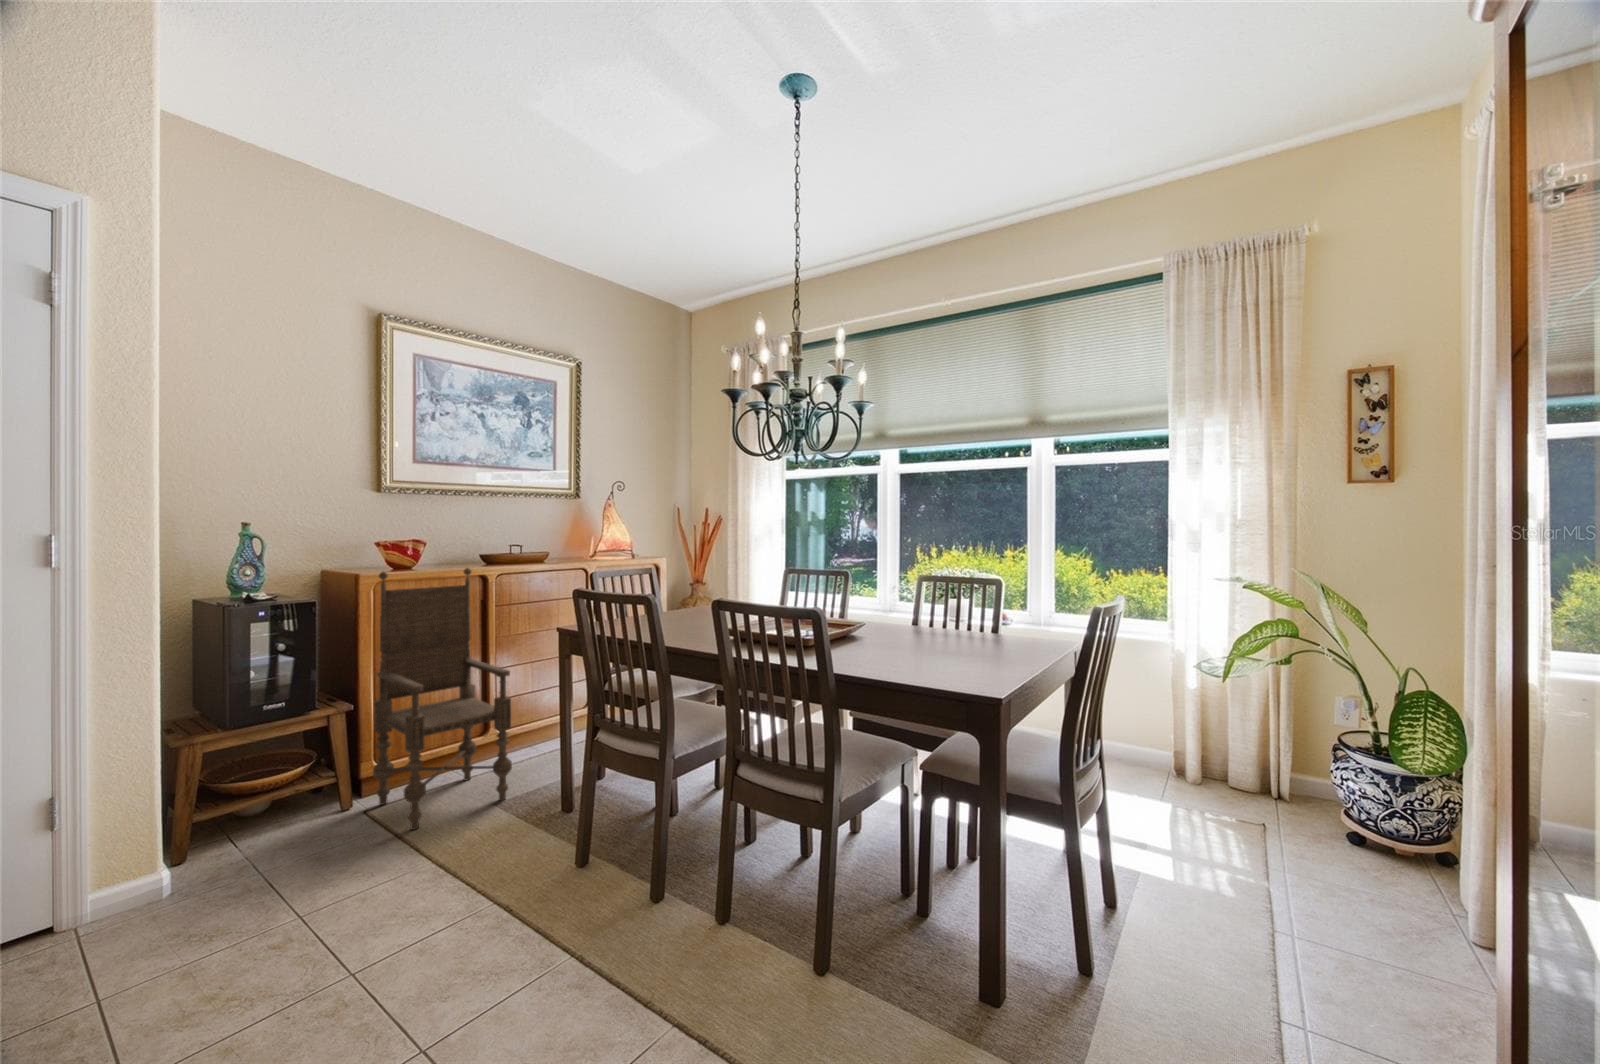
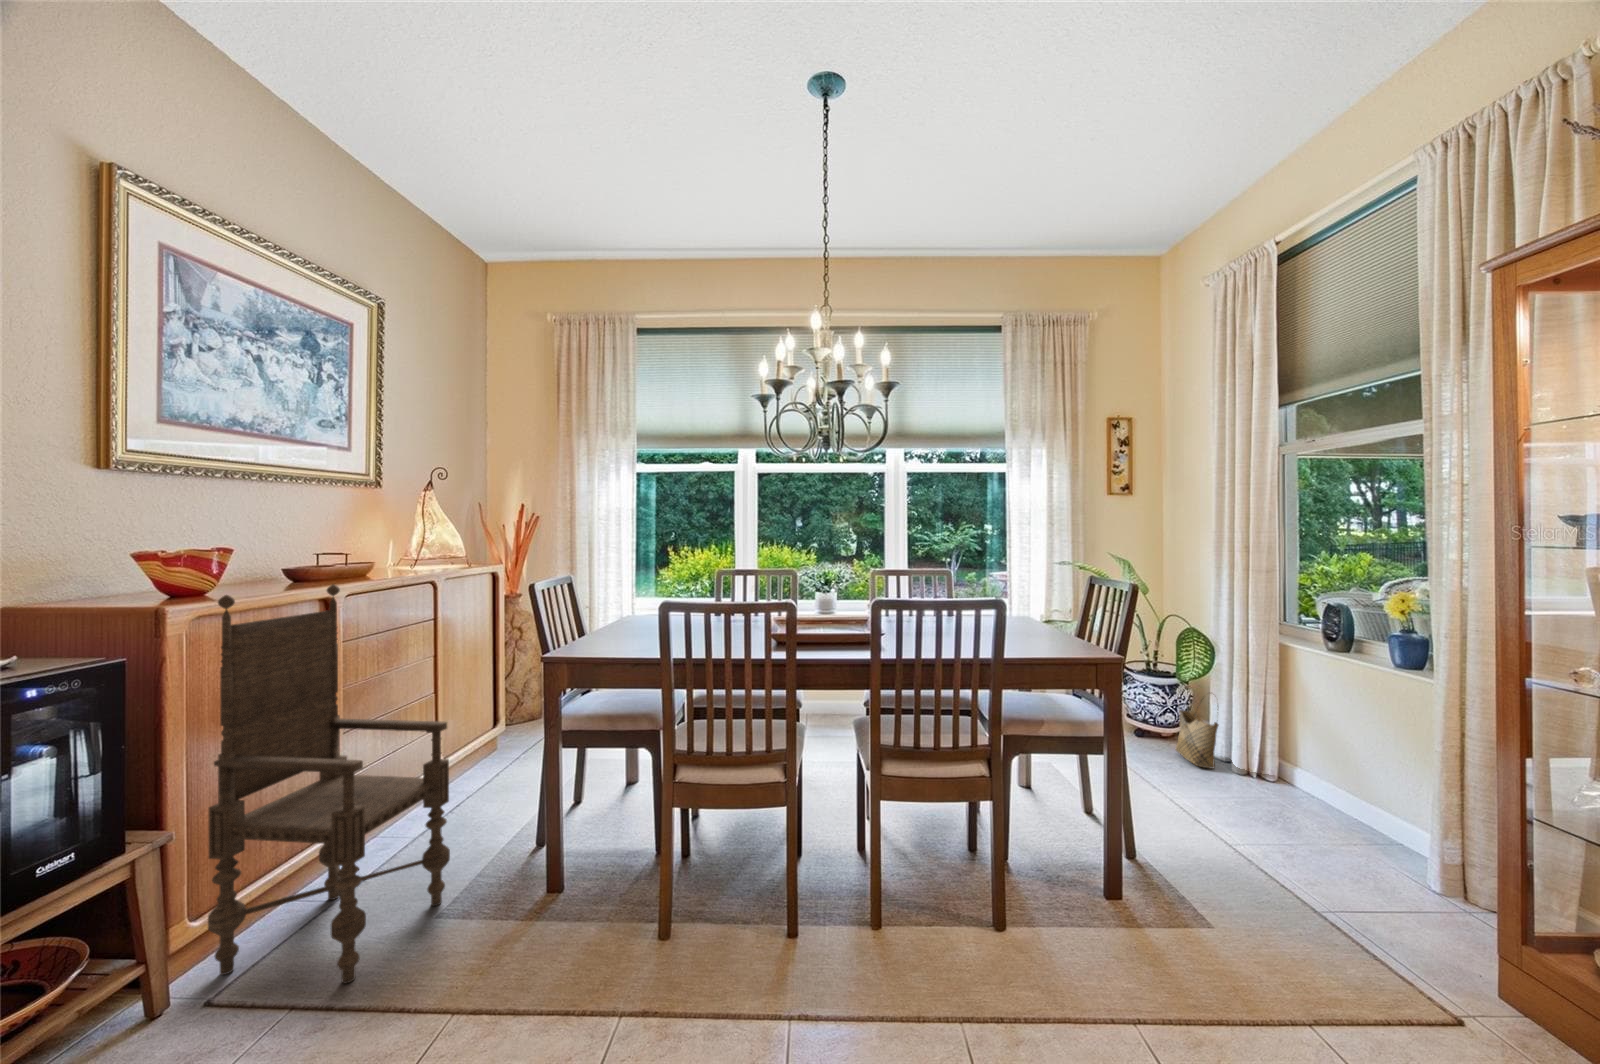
woven basket: none [1379,782,1447,916] -> present [1176,707,1219,768]

